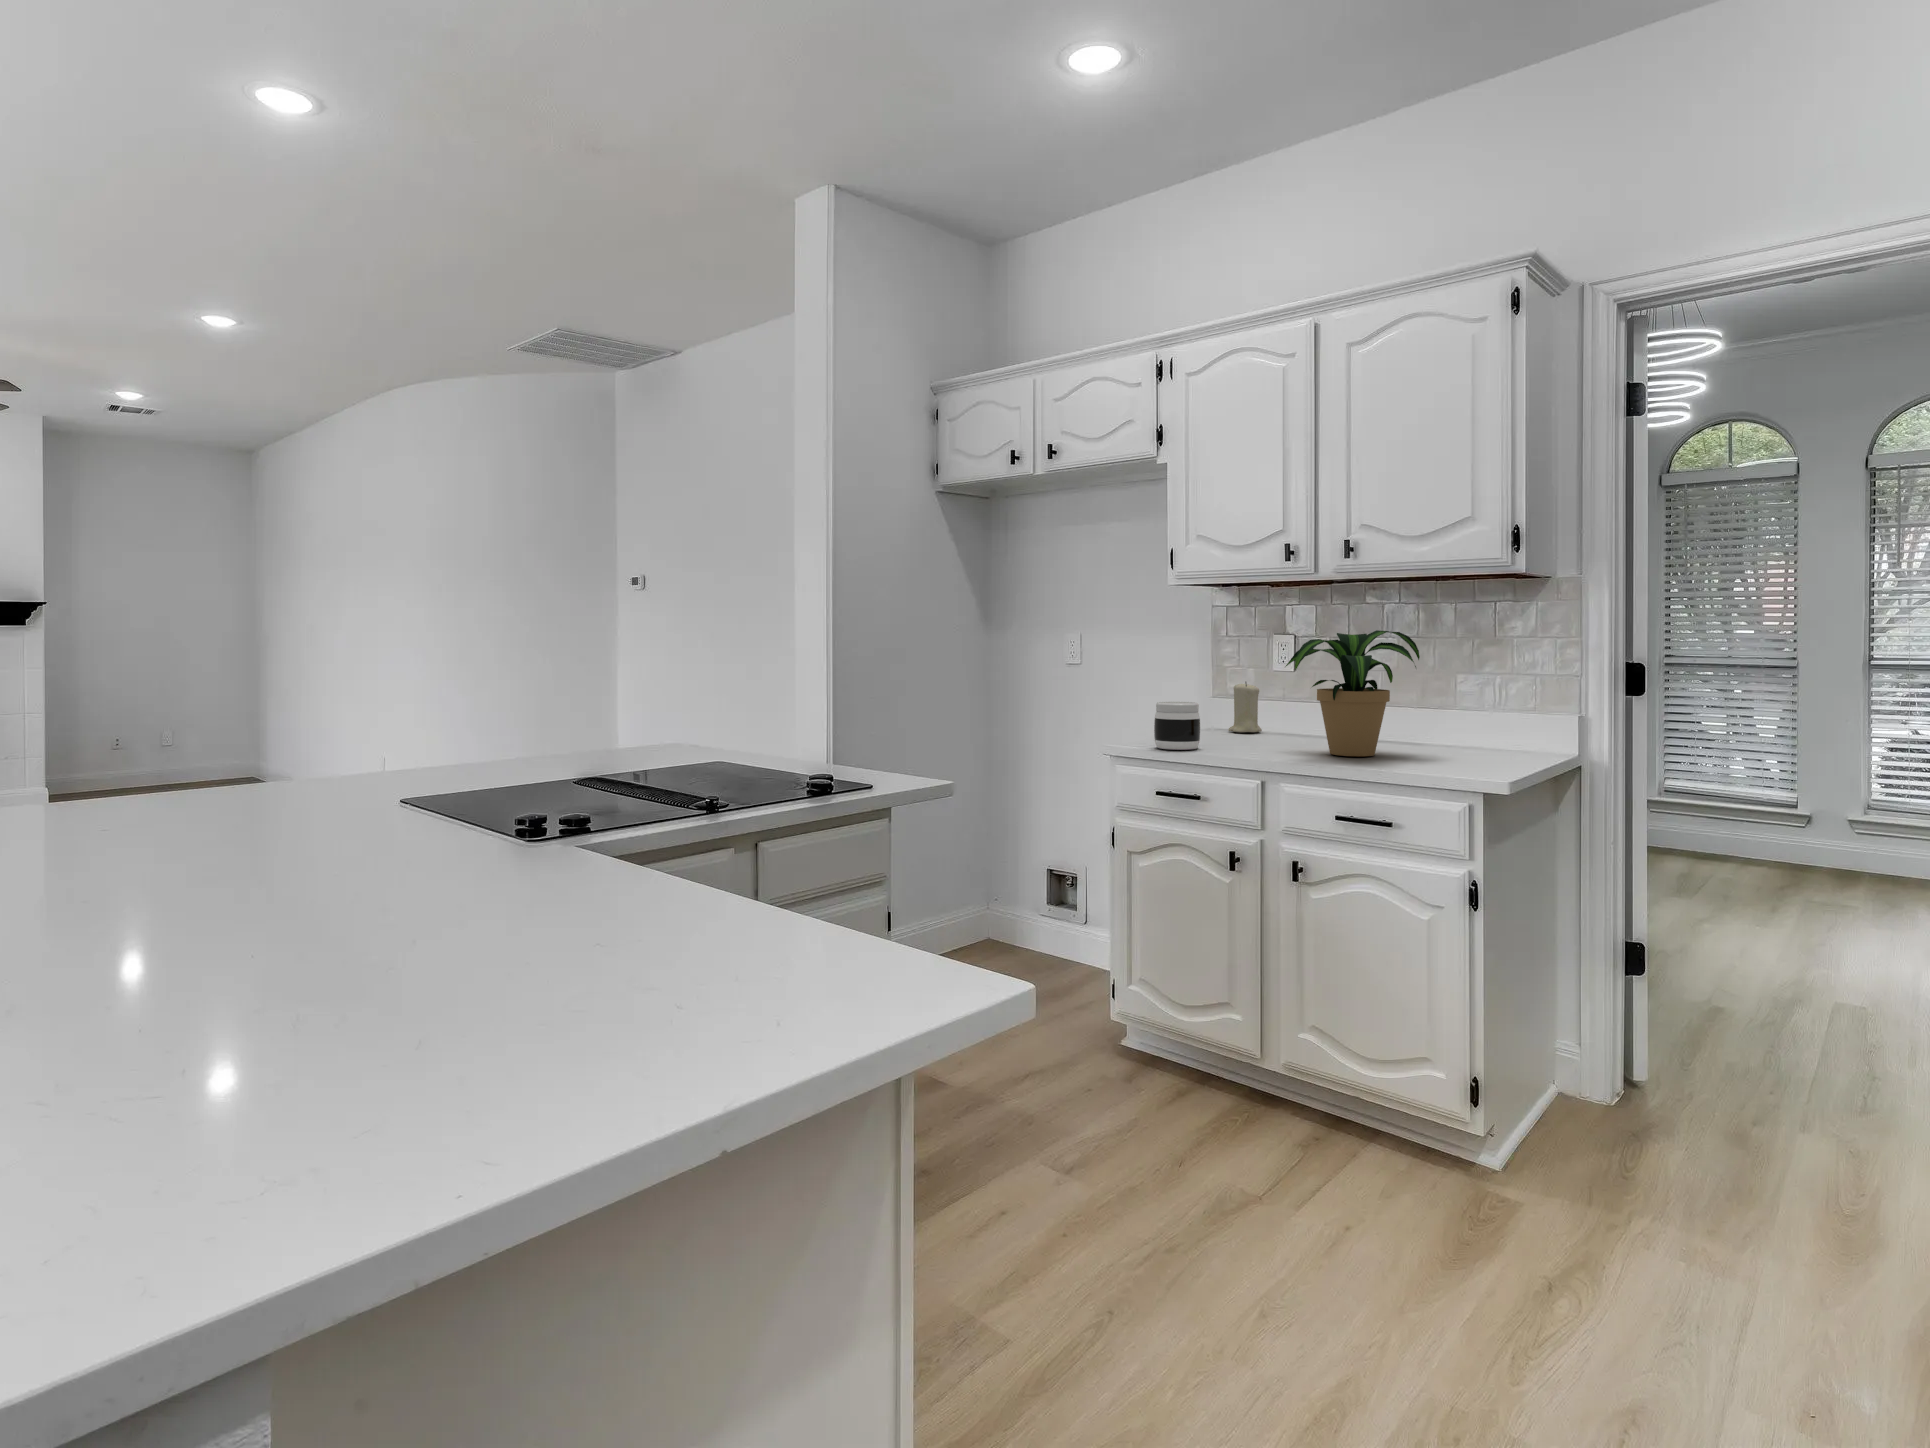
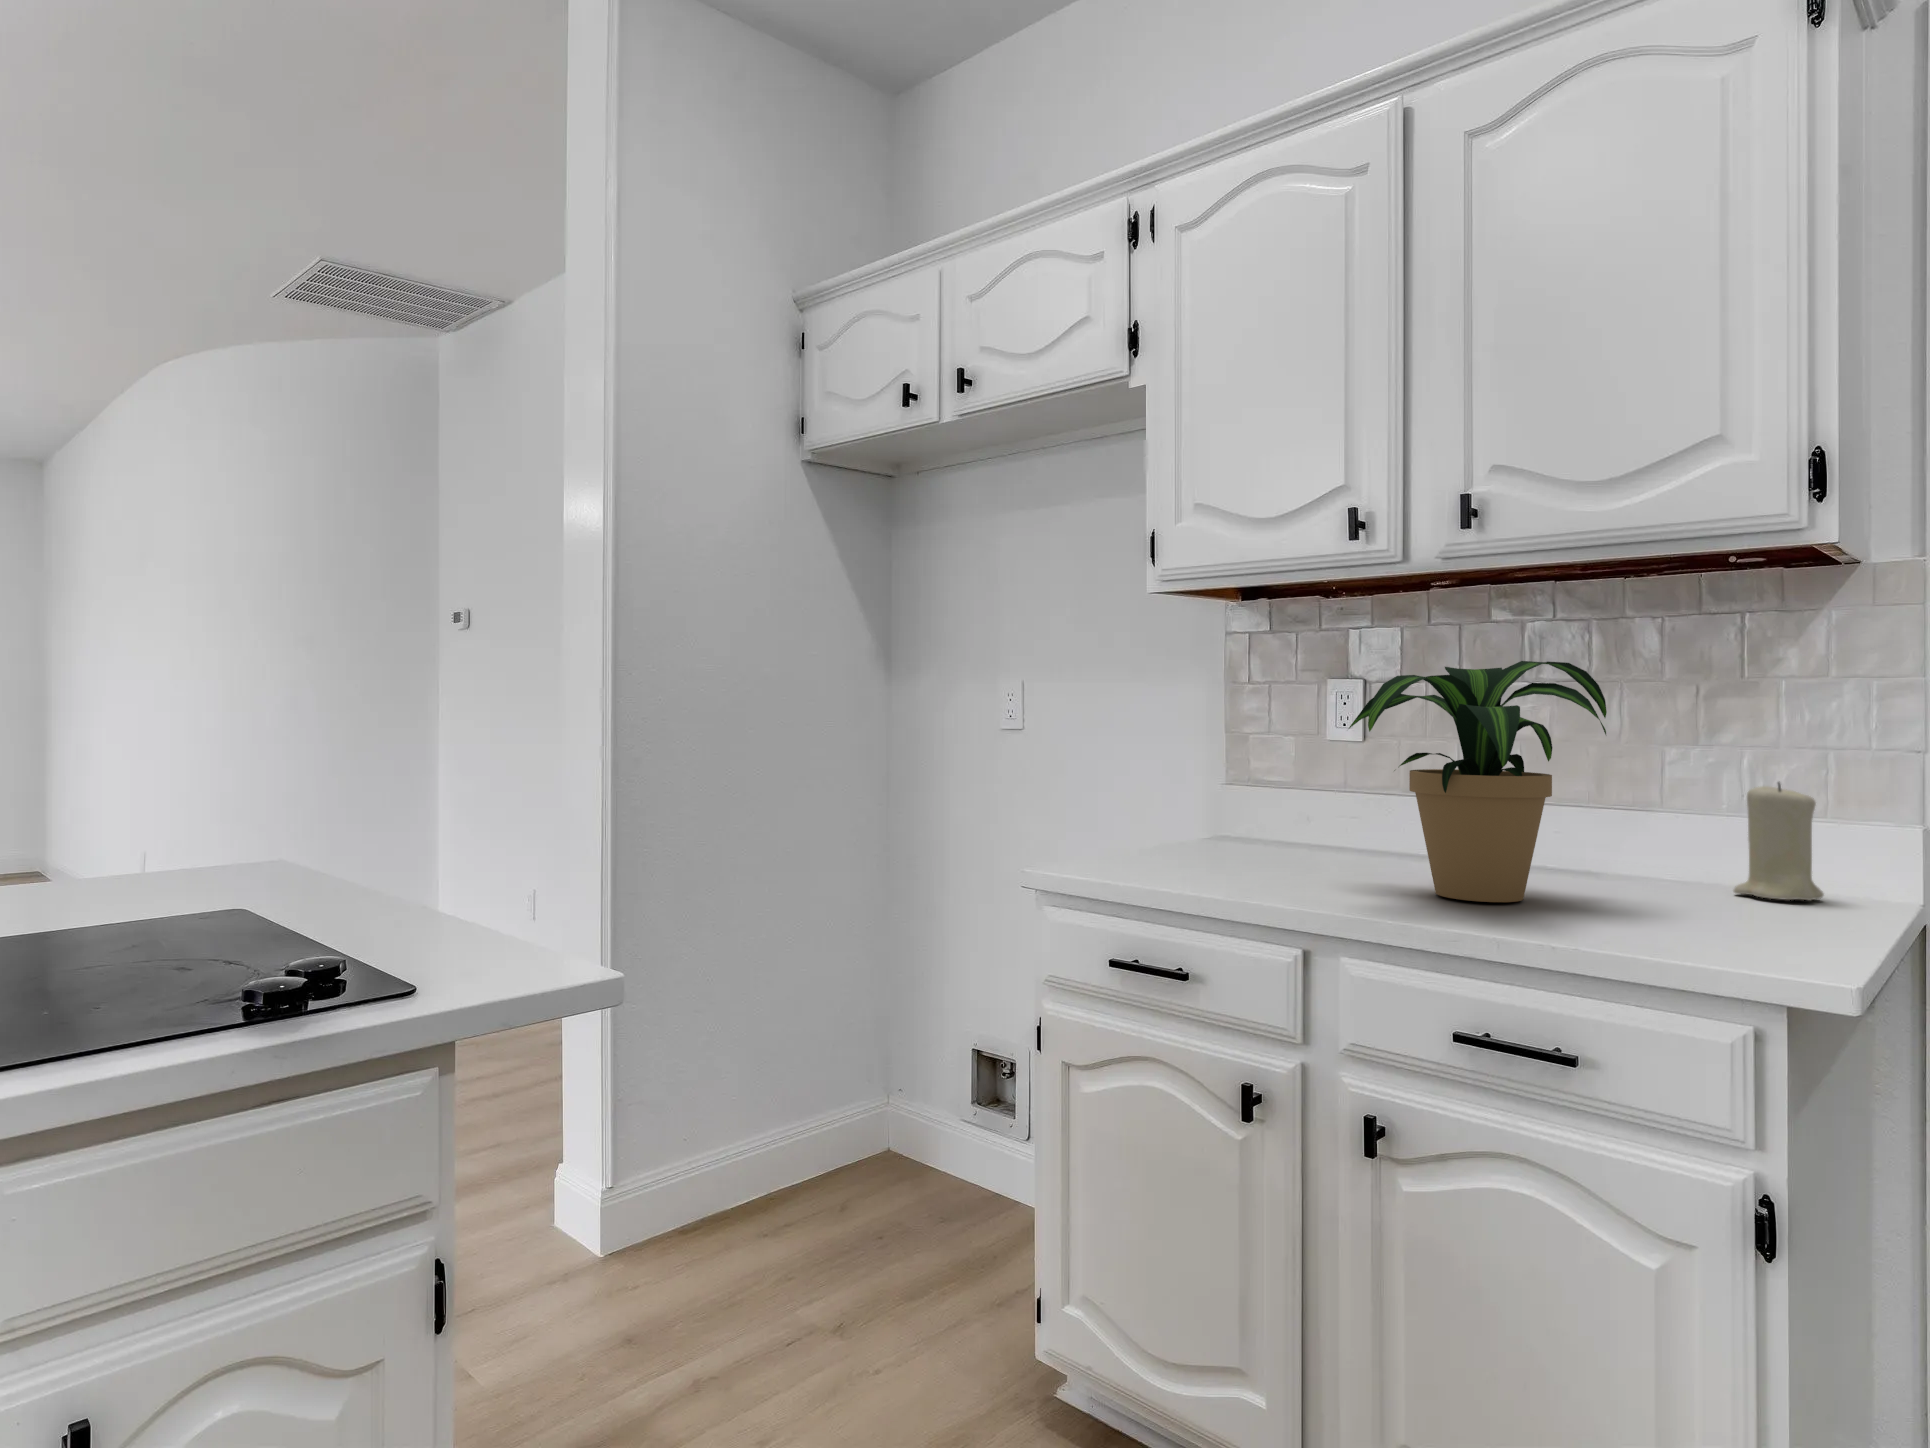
candle: present [1228,682,1262,732] -> present [1734,782,1824,900]
jar: present [1154,702,1200,750] -> none [1110,789,1193,878]

